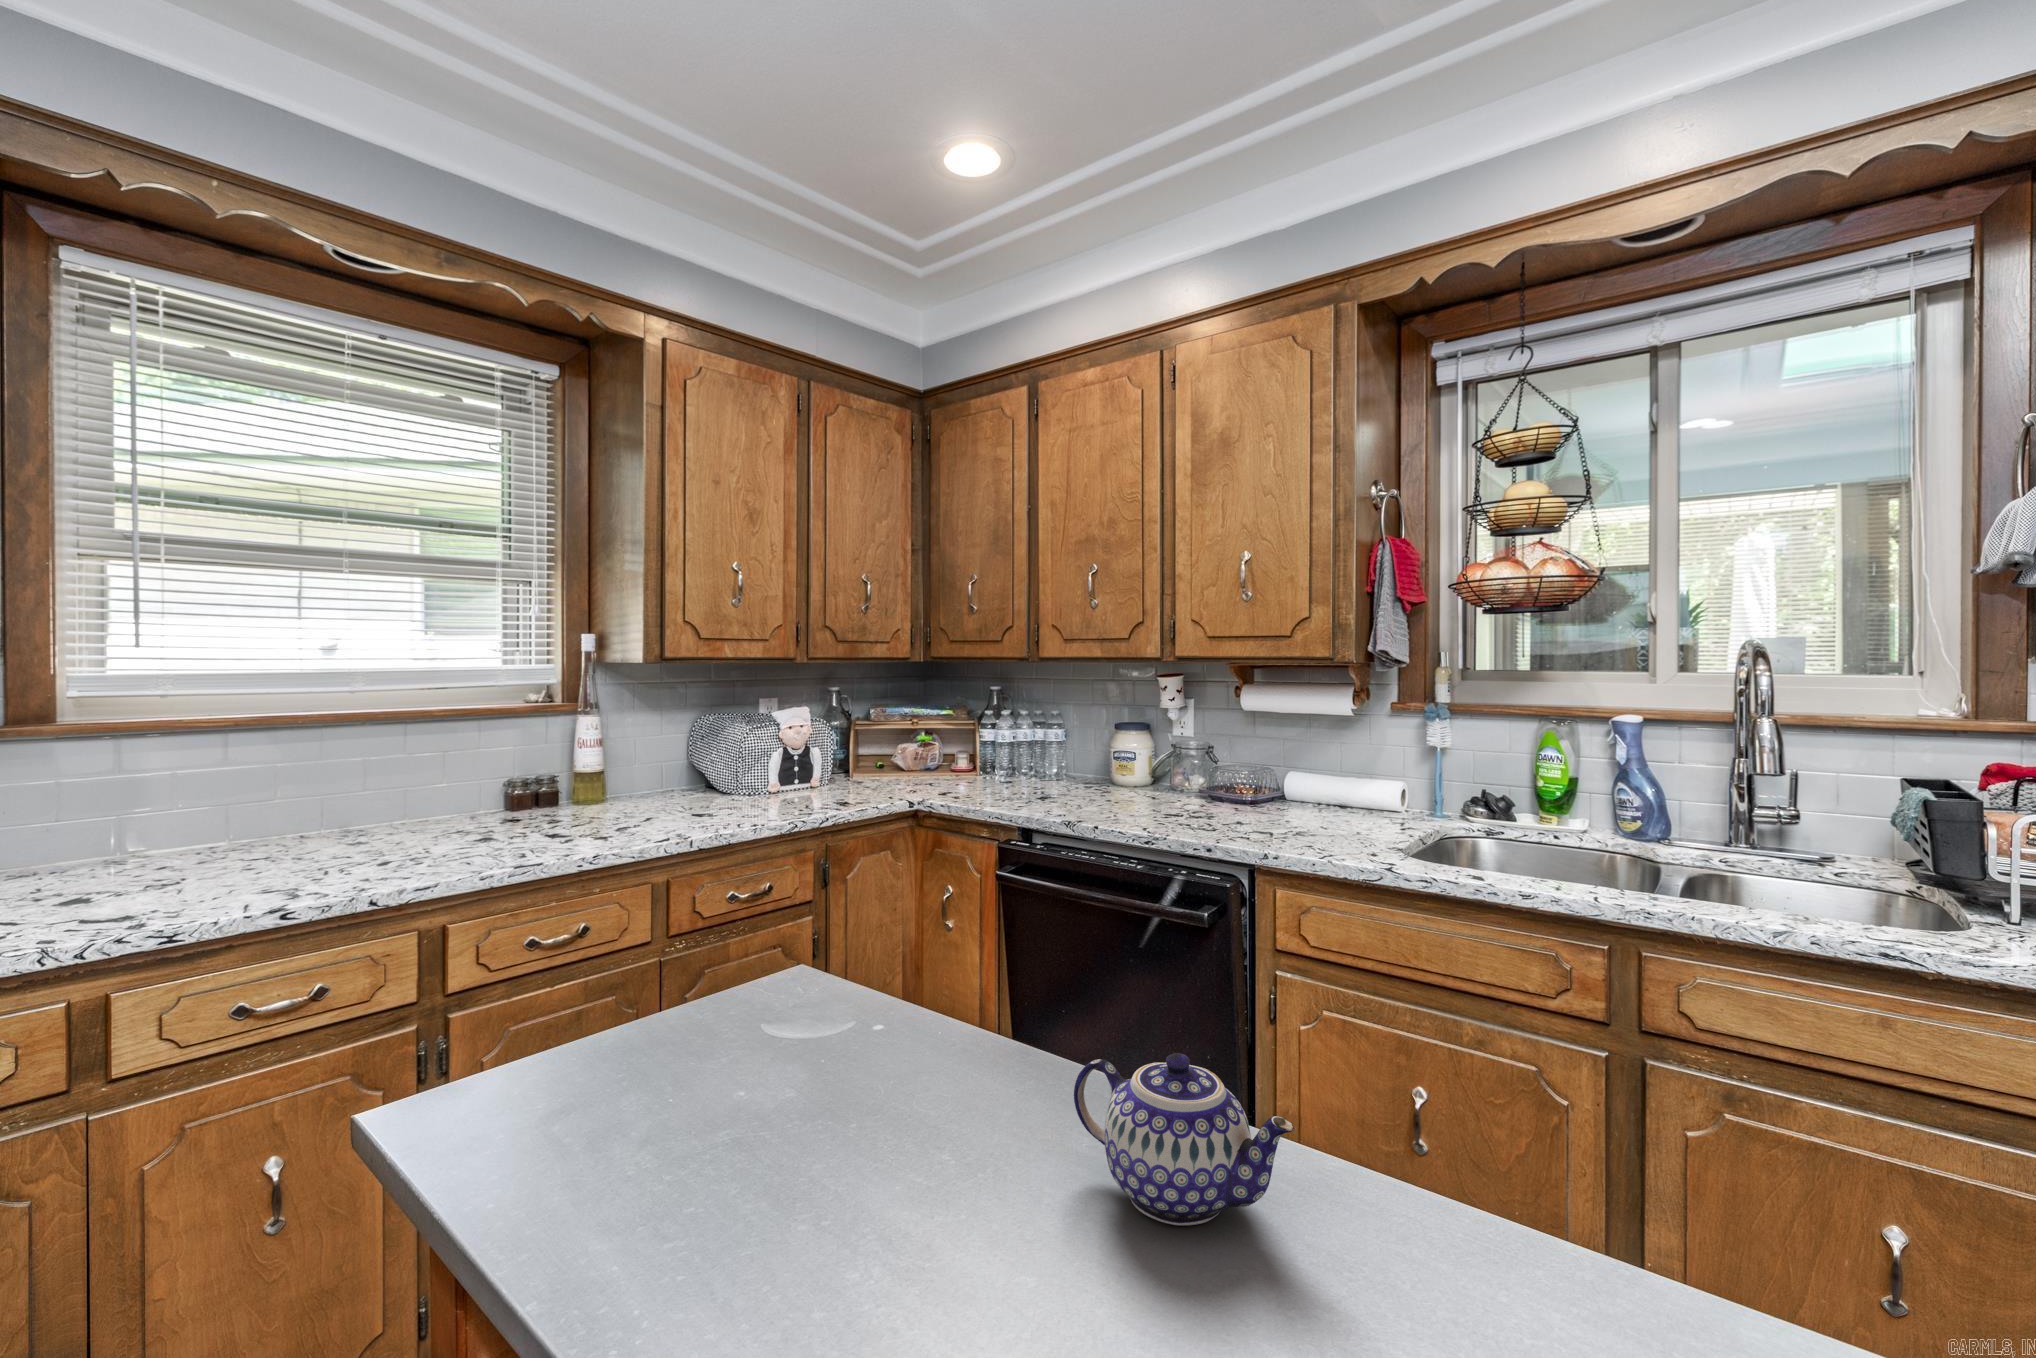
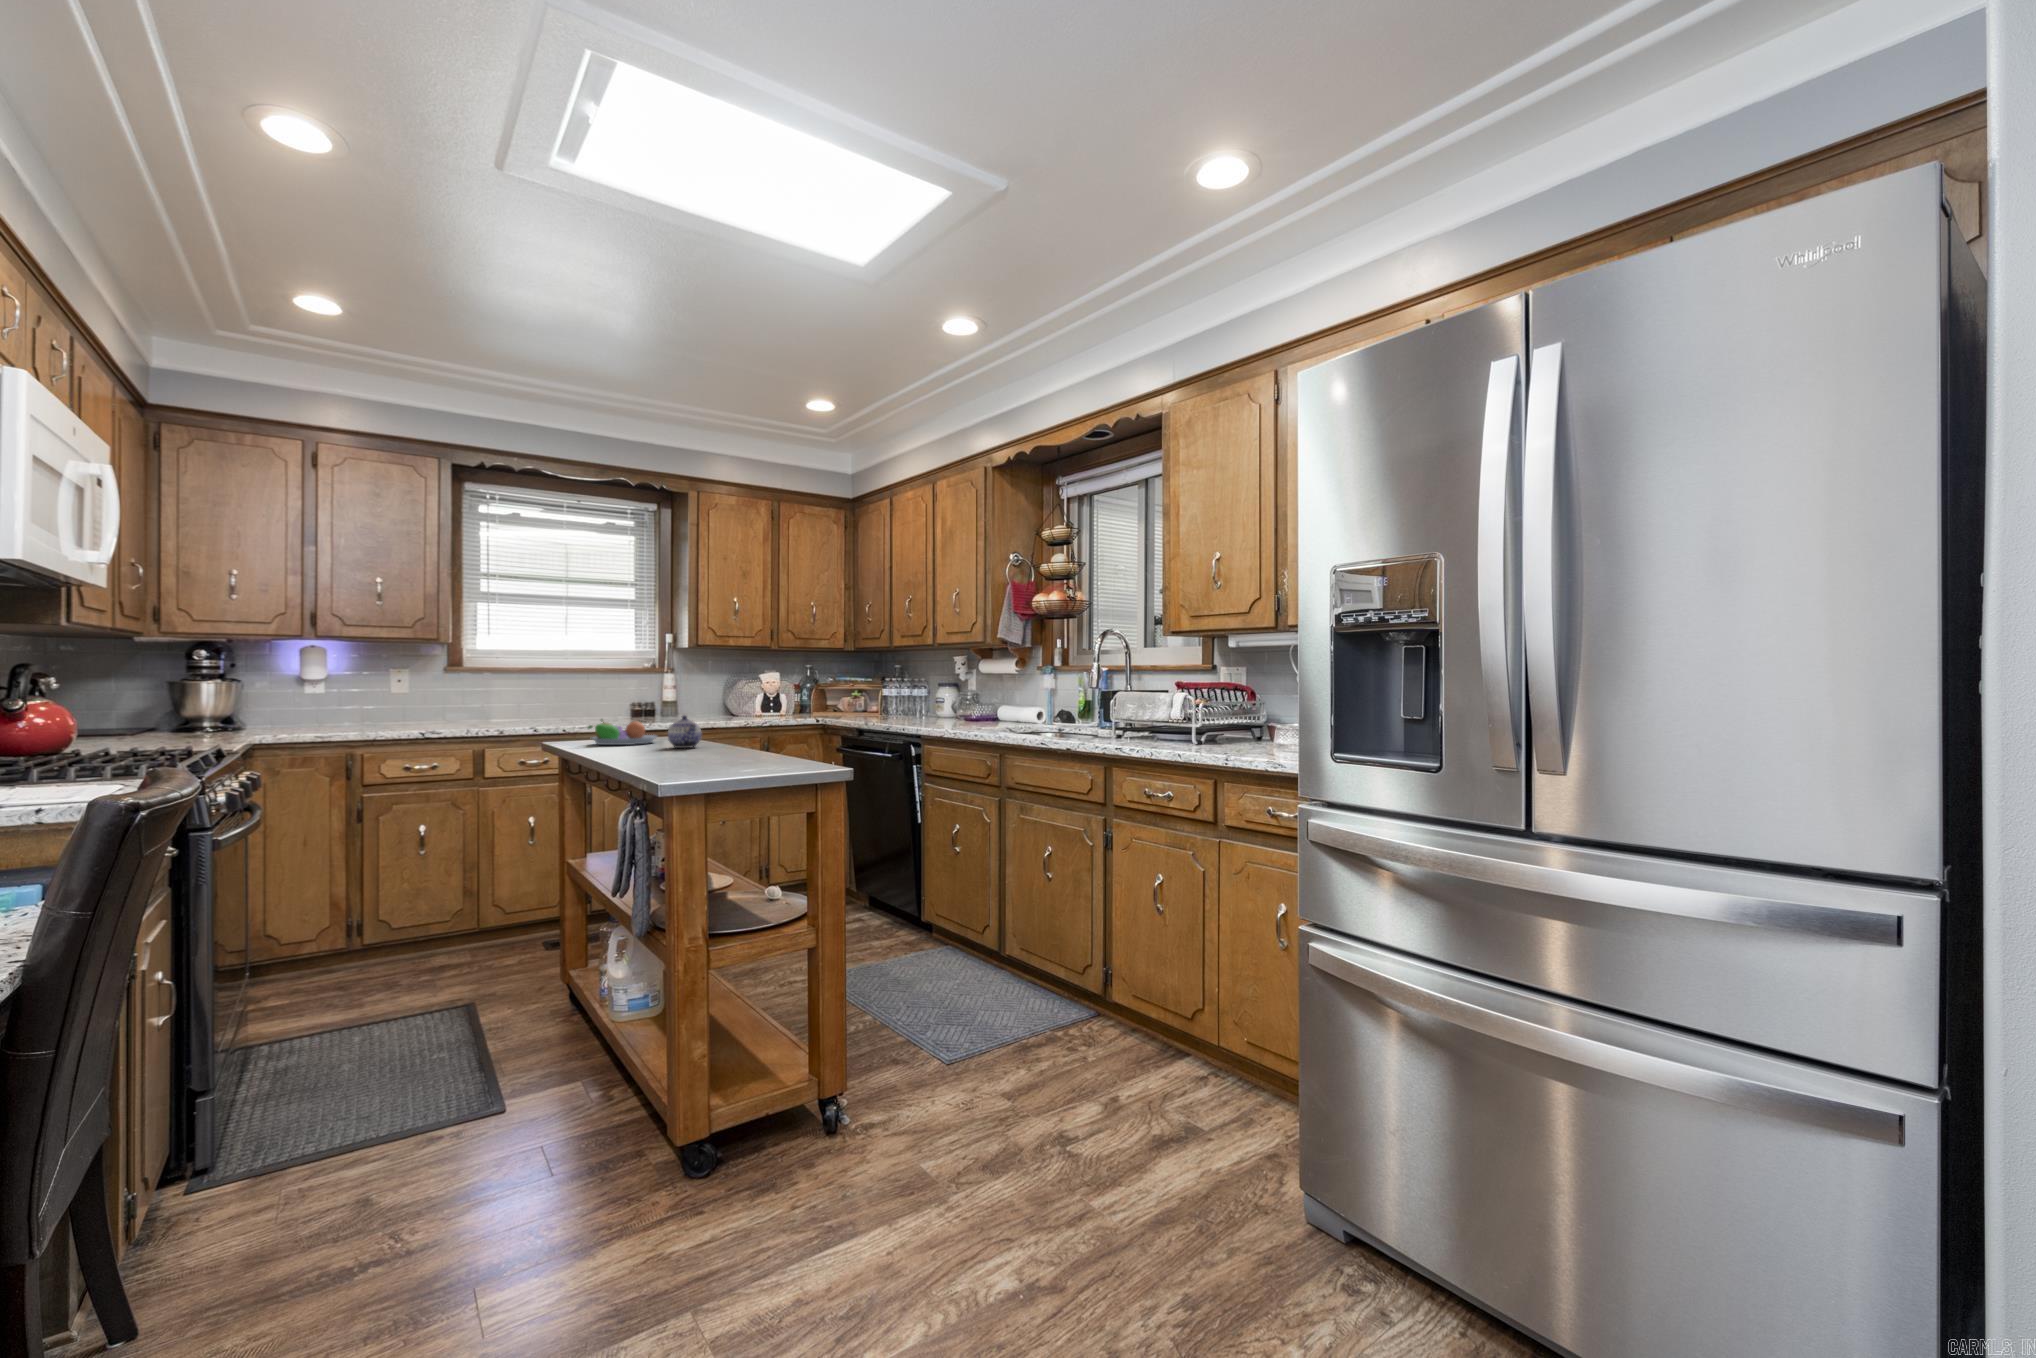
fruit bowl: none [634,985,898,1156] -> present [588,719,657,745]

